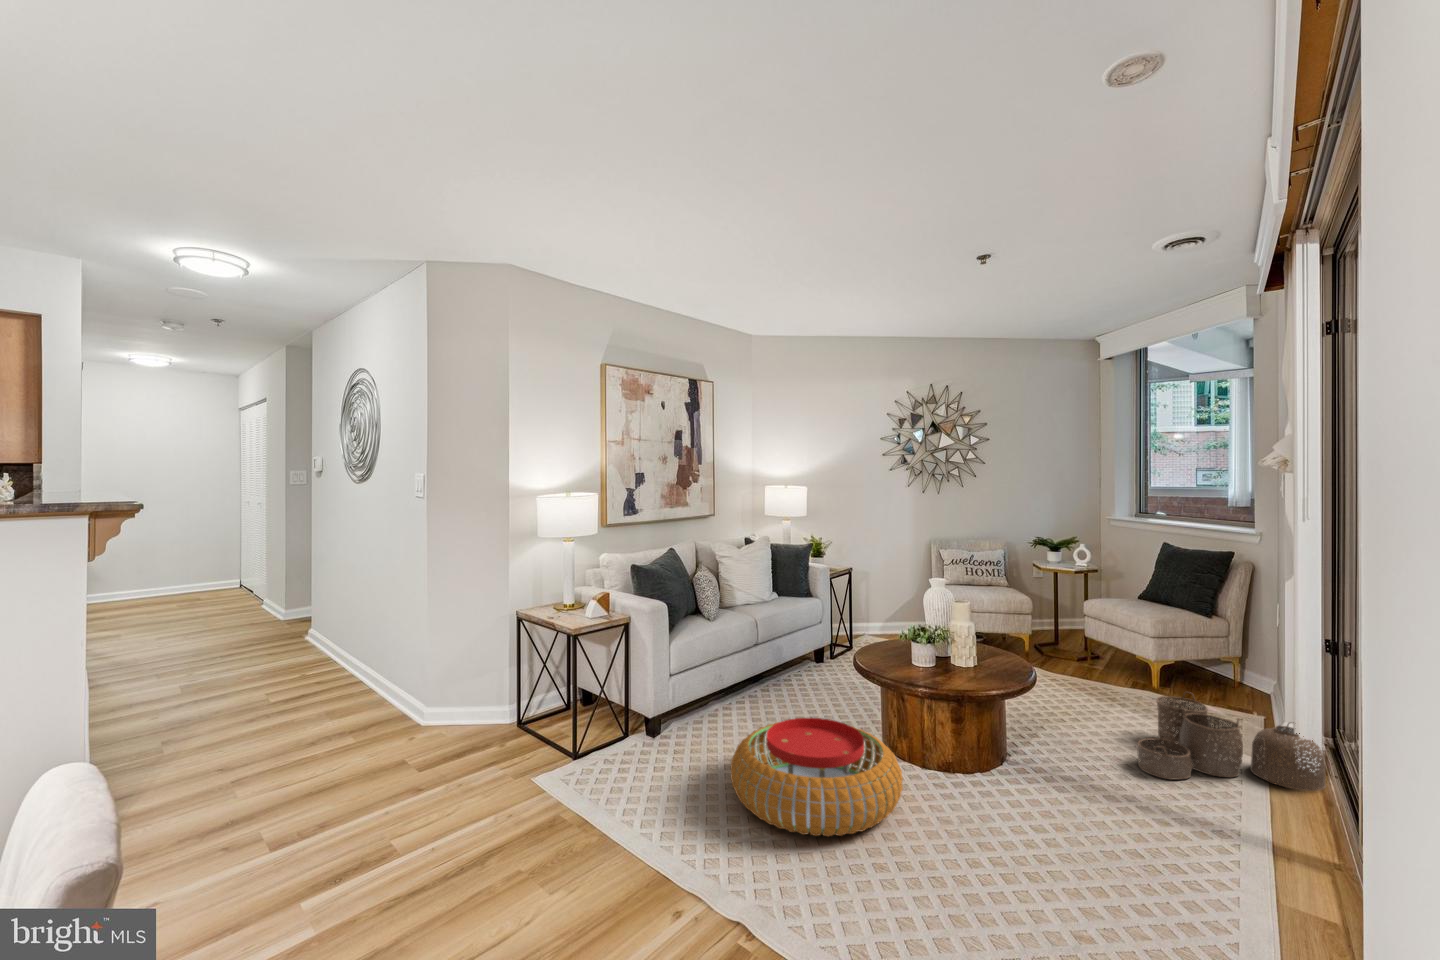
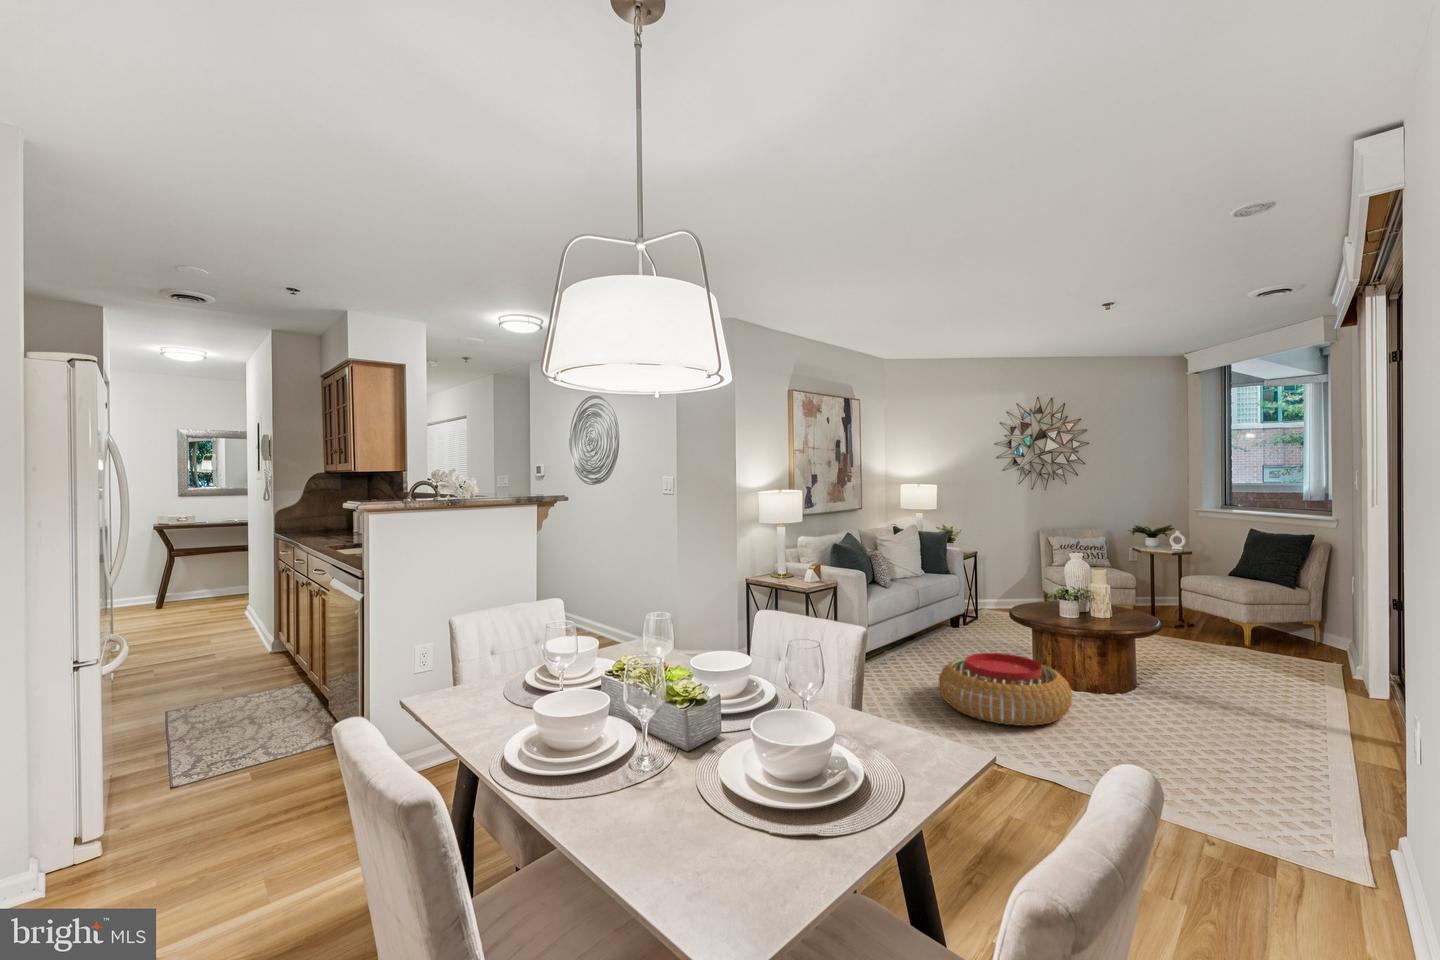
woven basket: present [1137,692,1326,791] -> none [1243,640,1393,707]

